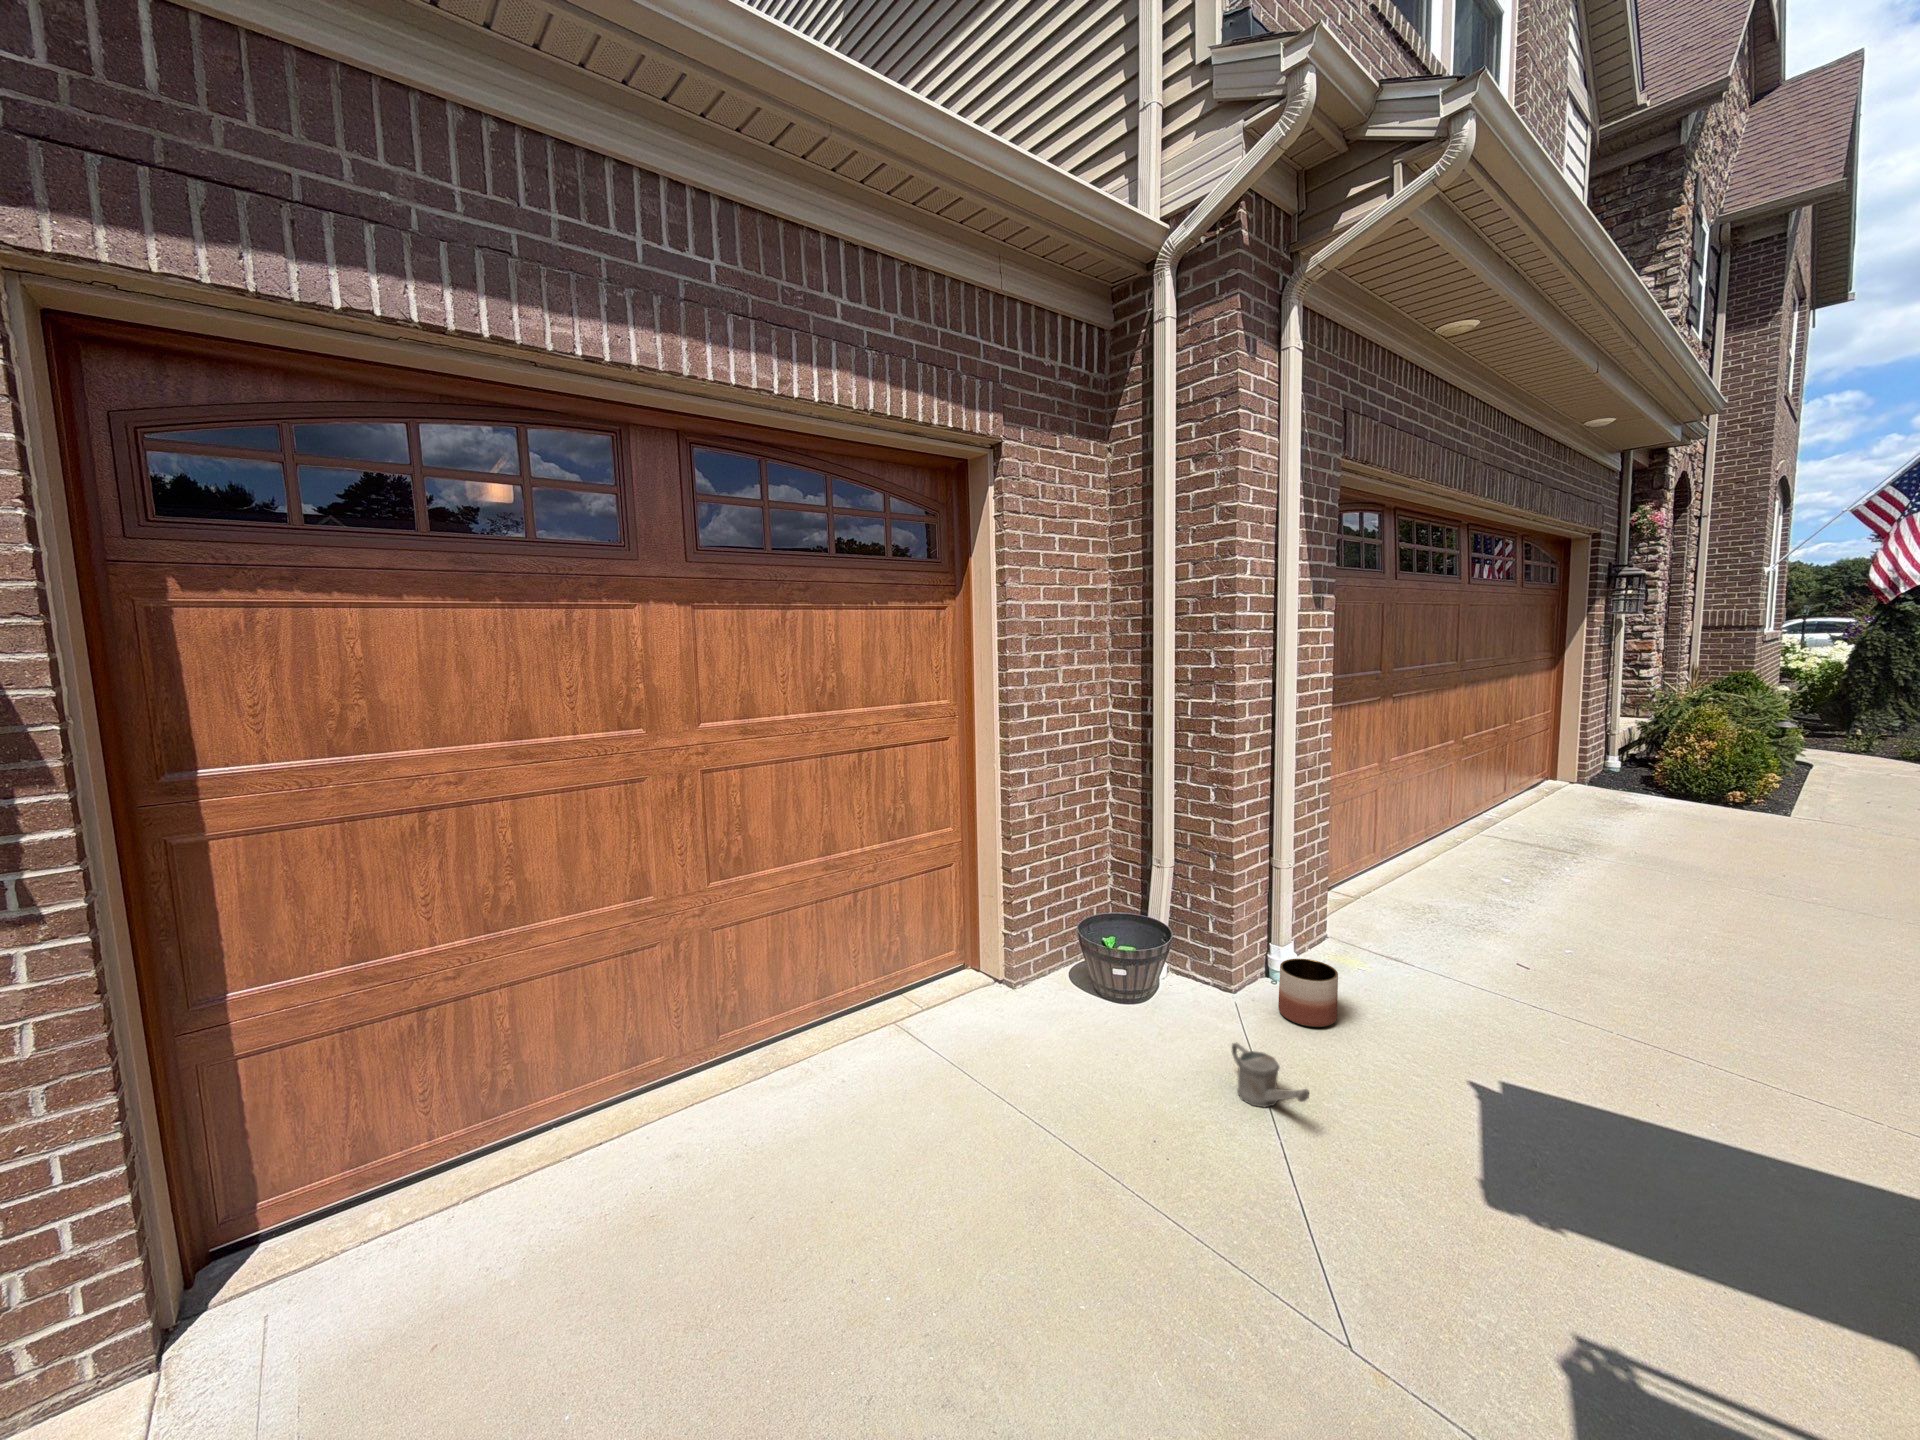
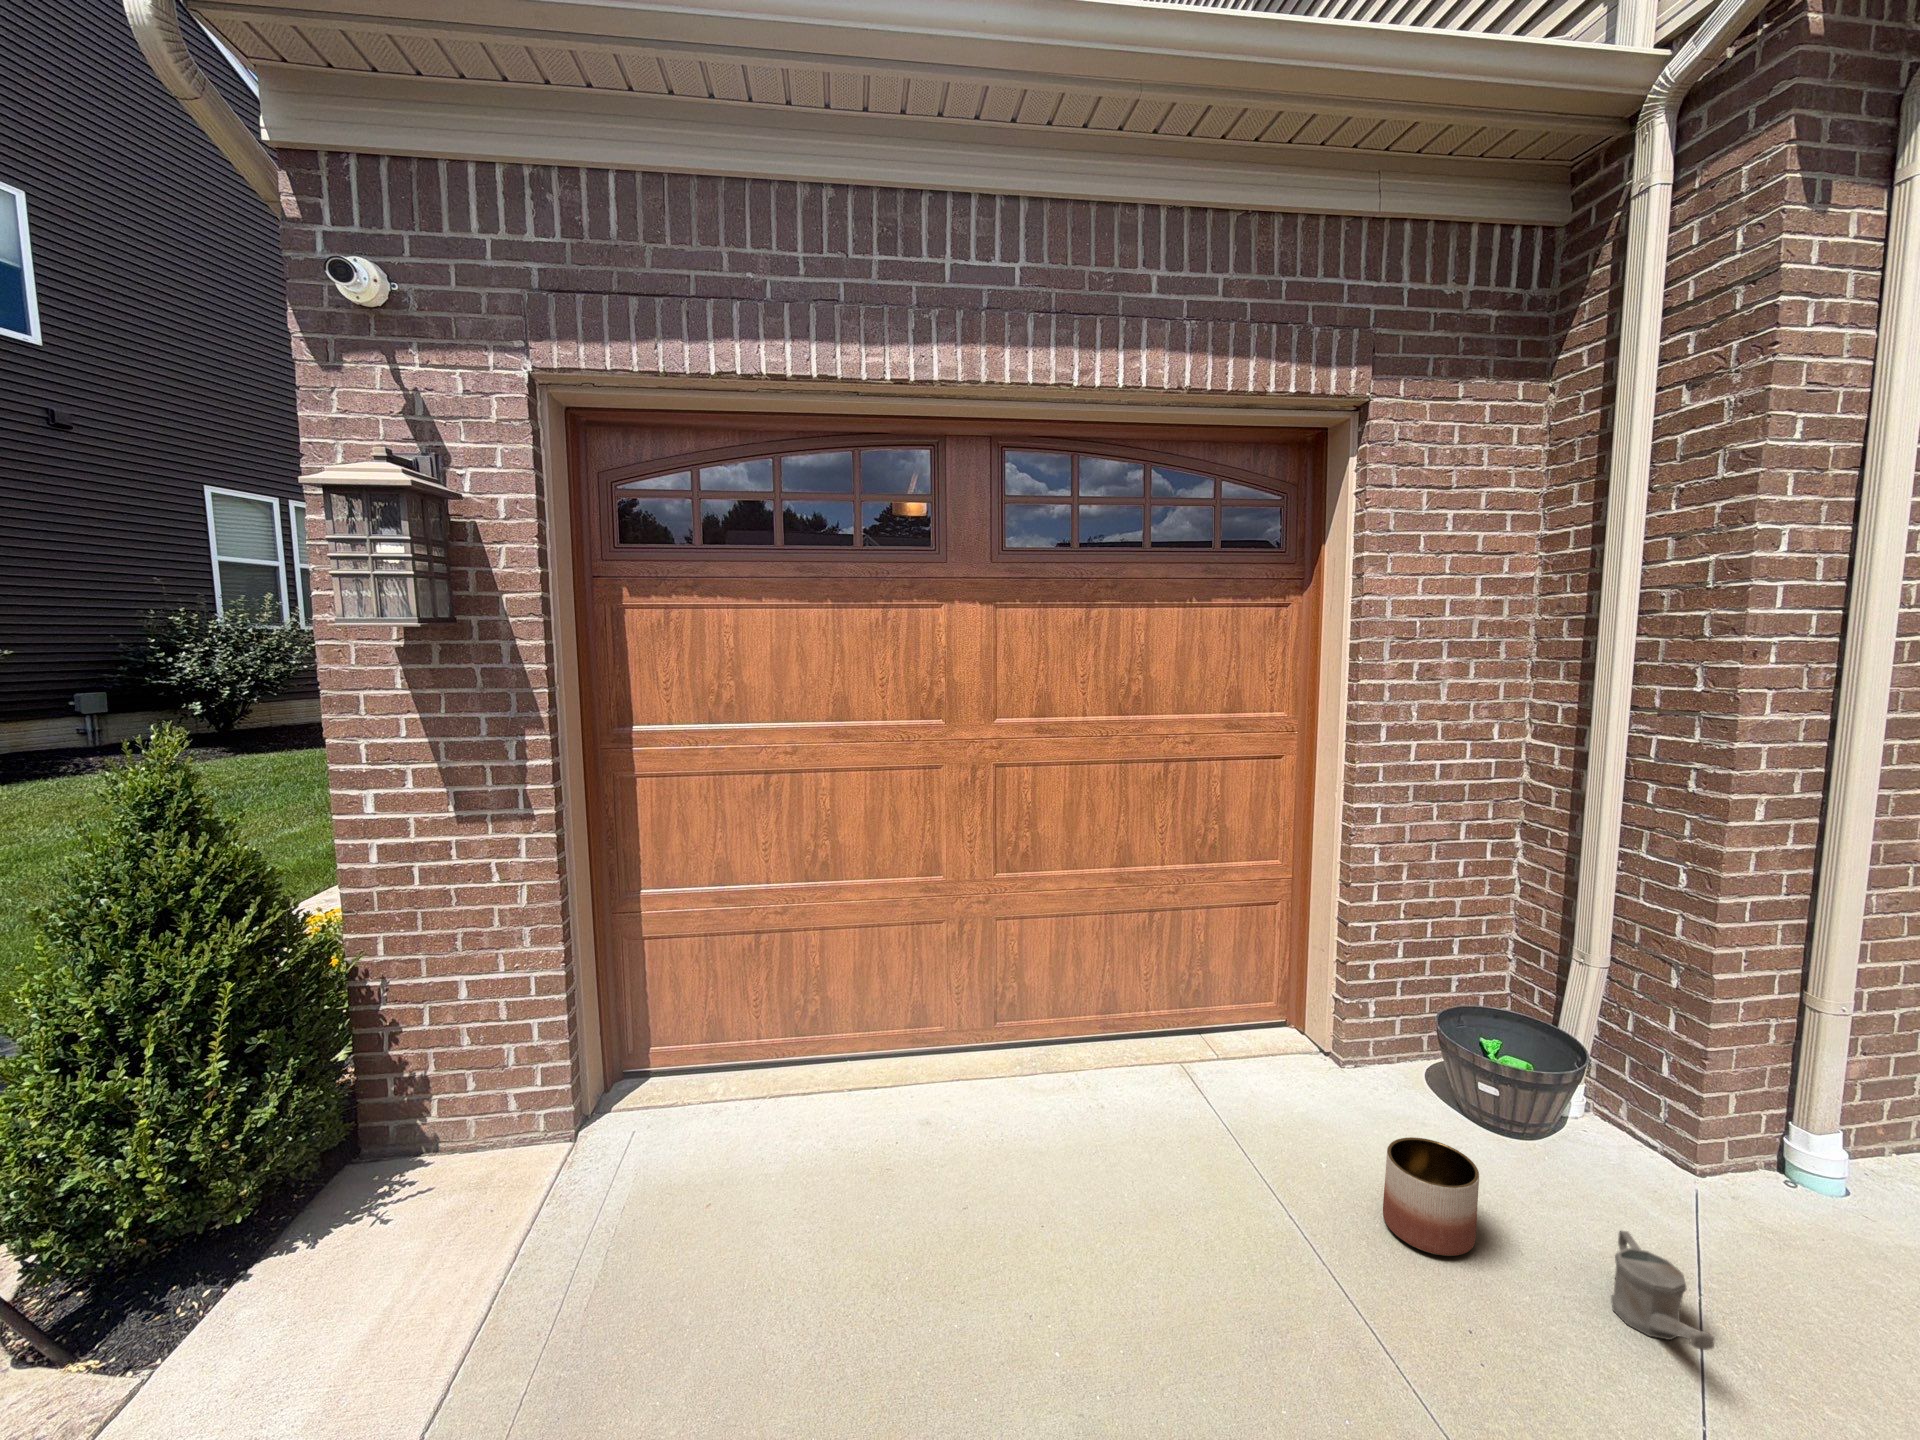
planter: present [1278,959,1338,1027] -> present [1383,1137,1479,1256]

